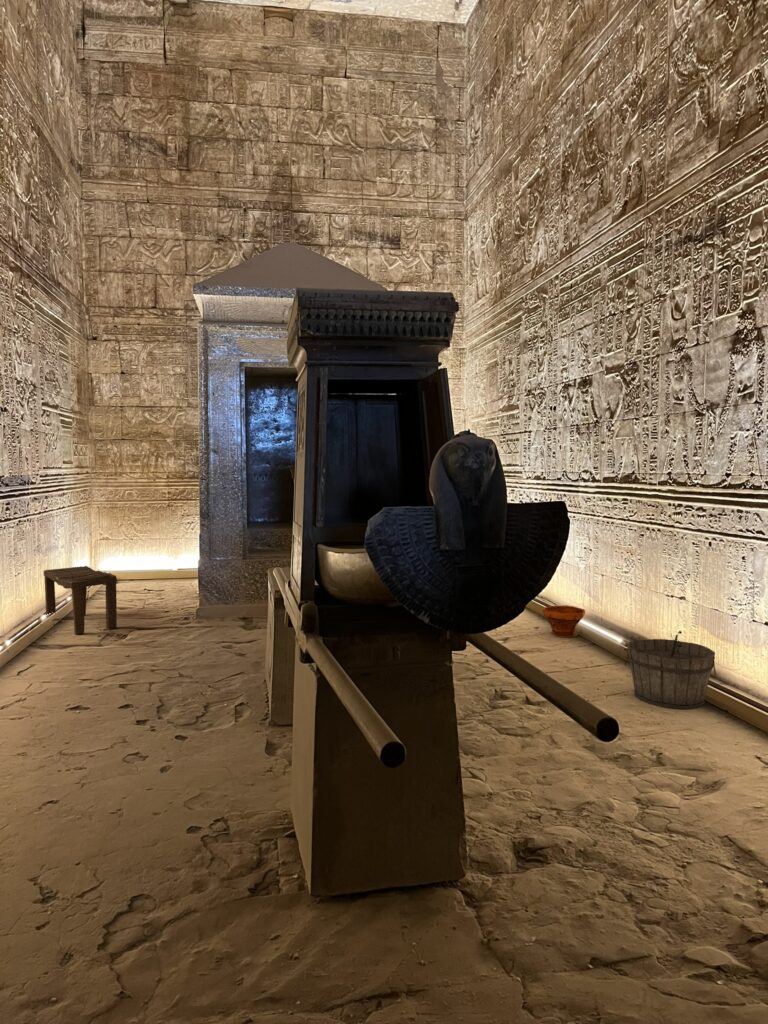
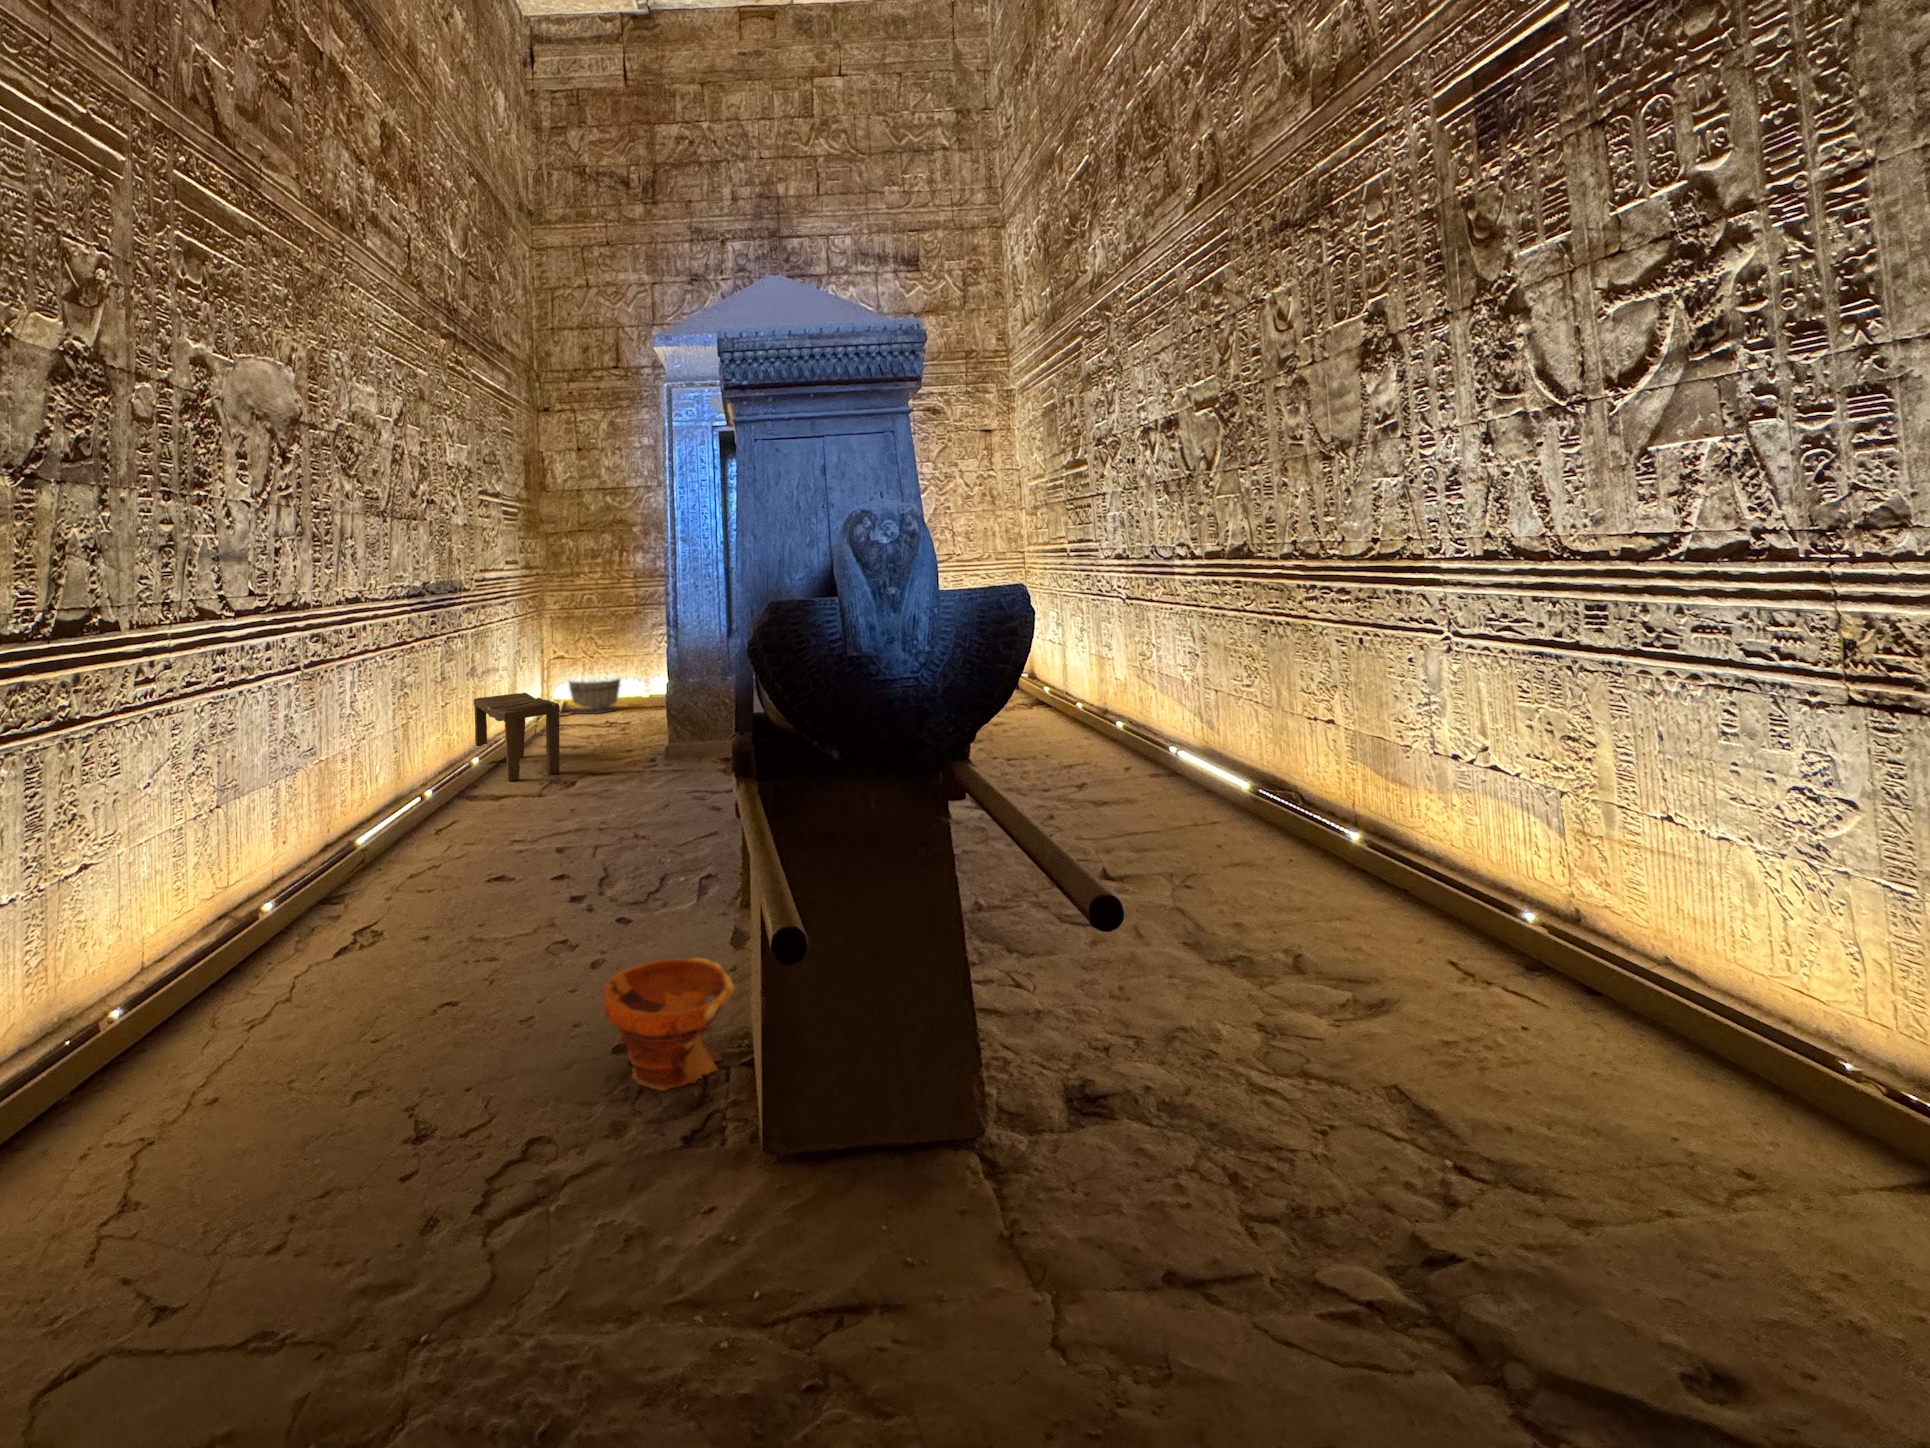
planter: present [543,605,585,637] -> present [604,958,734,1091]
wooden bucket: present [625,631,716,709] -> present [569,679,620,714]

